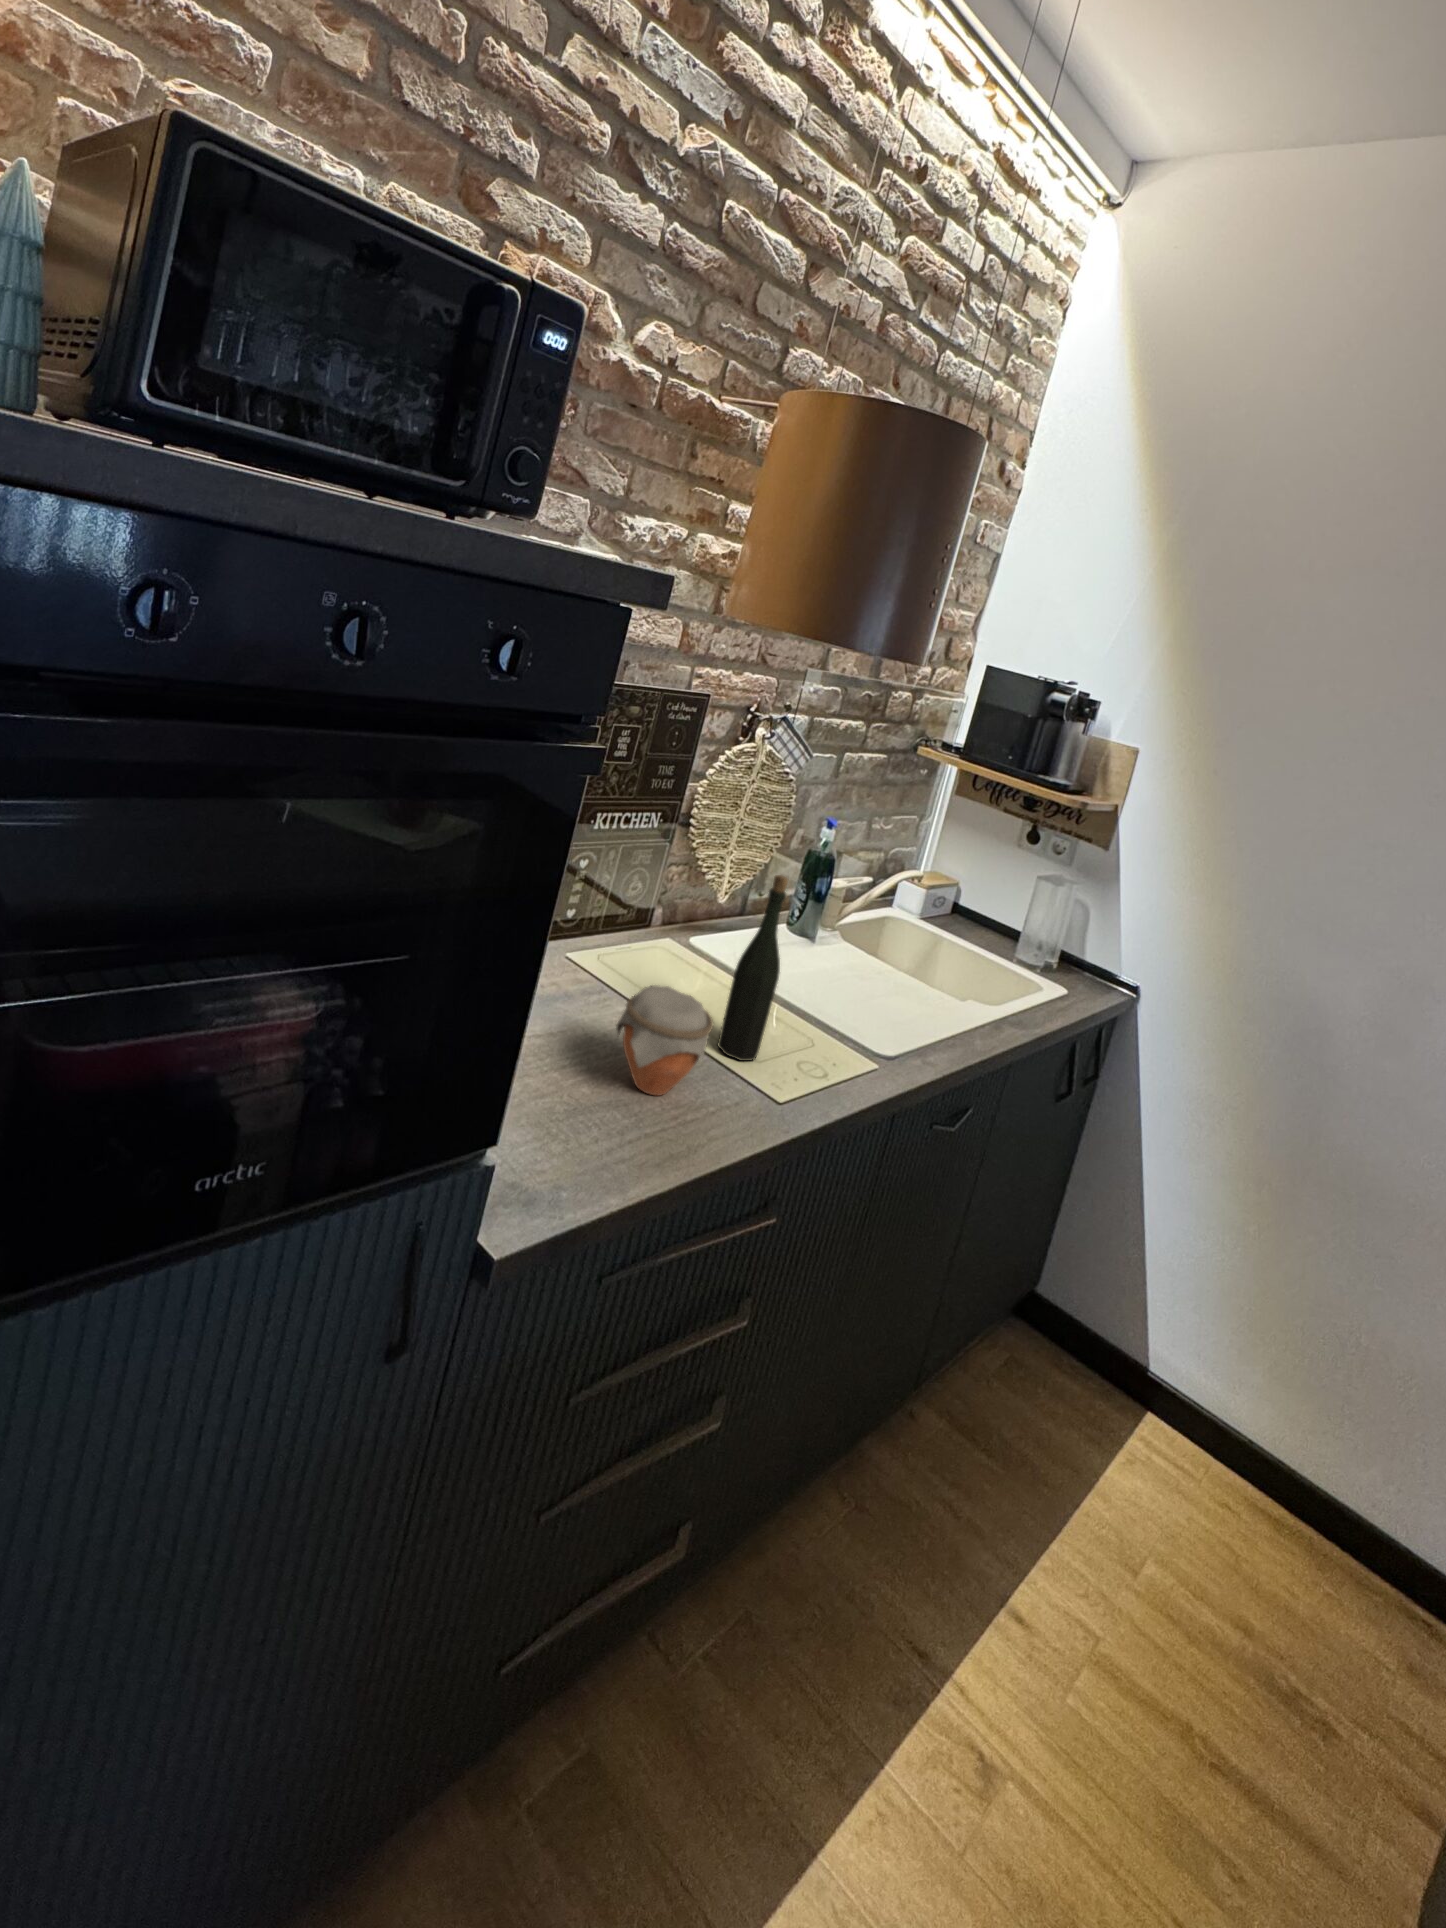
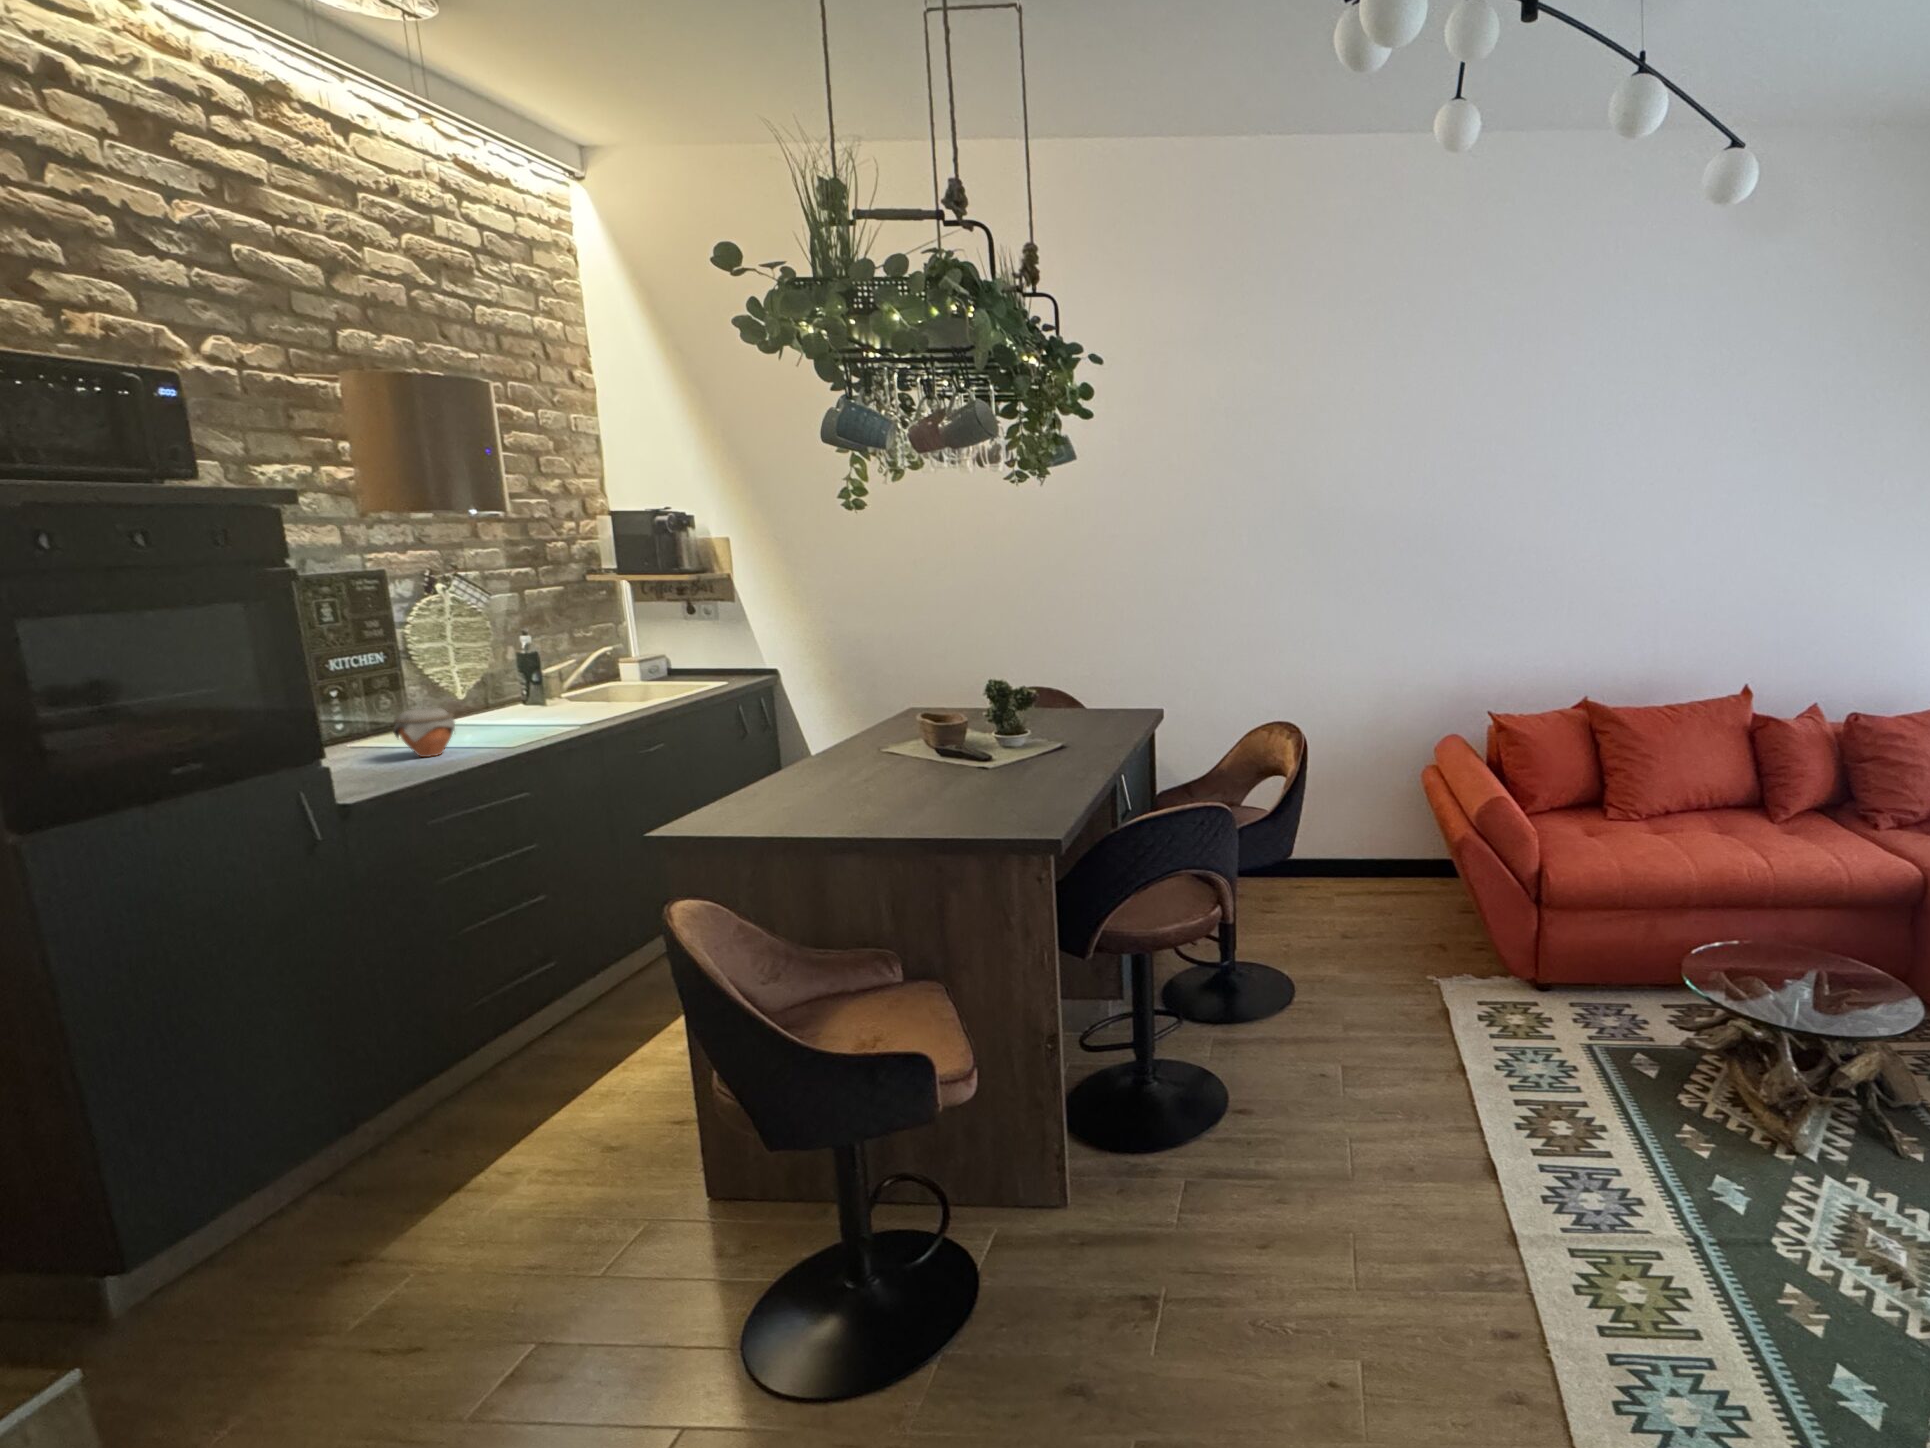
bottle: present [718,875,789,1061] -> none [464,643,500,740]

